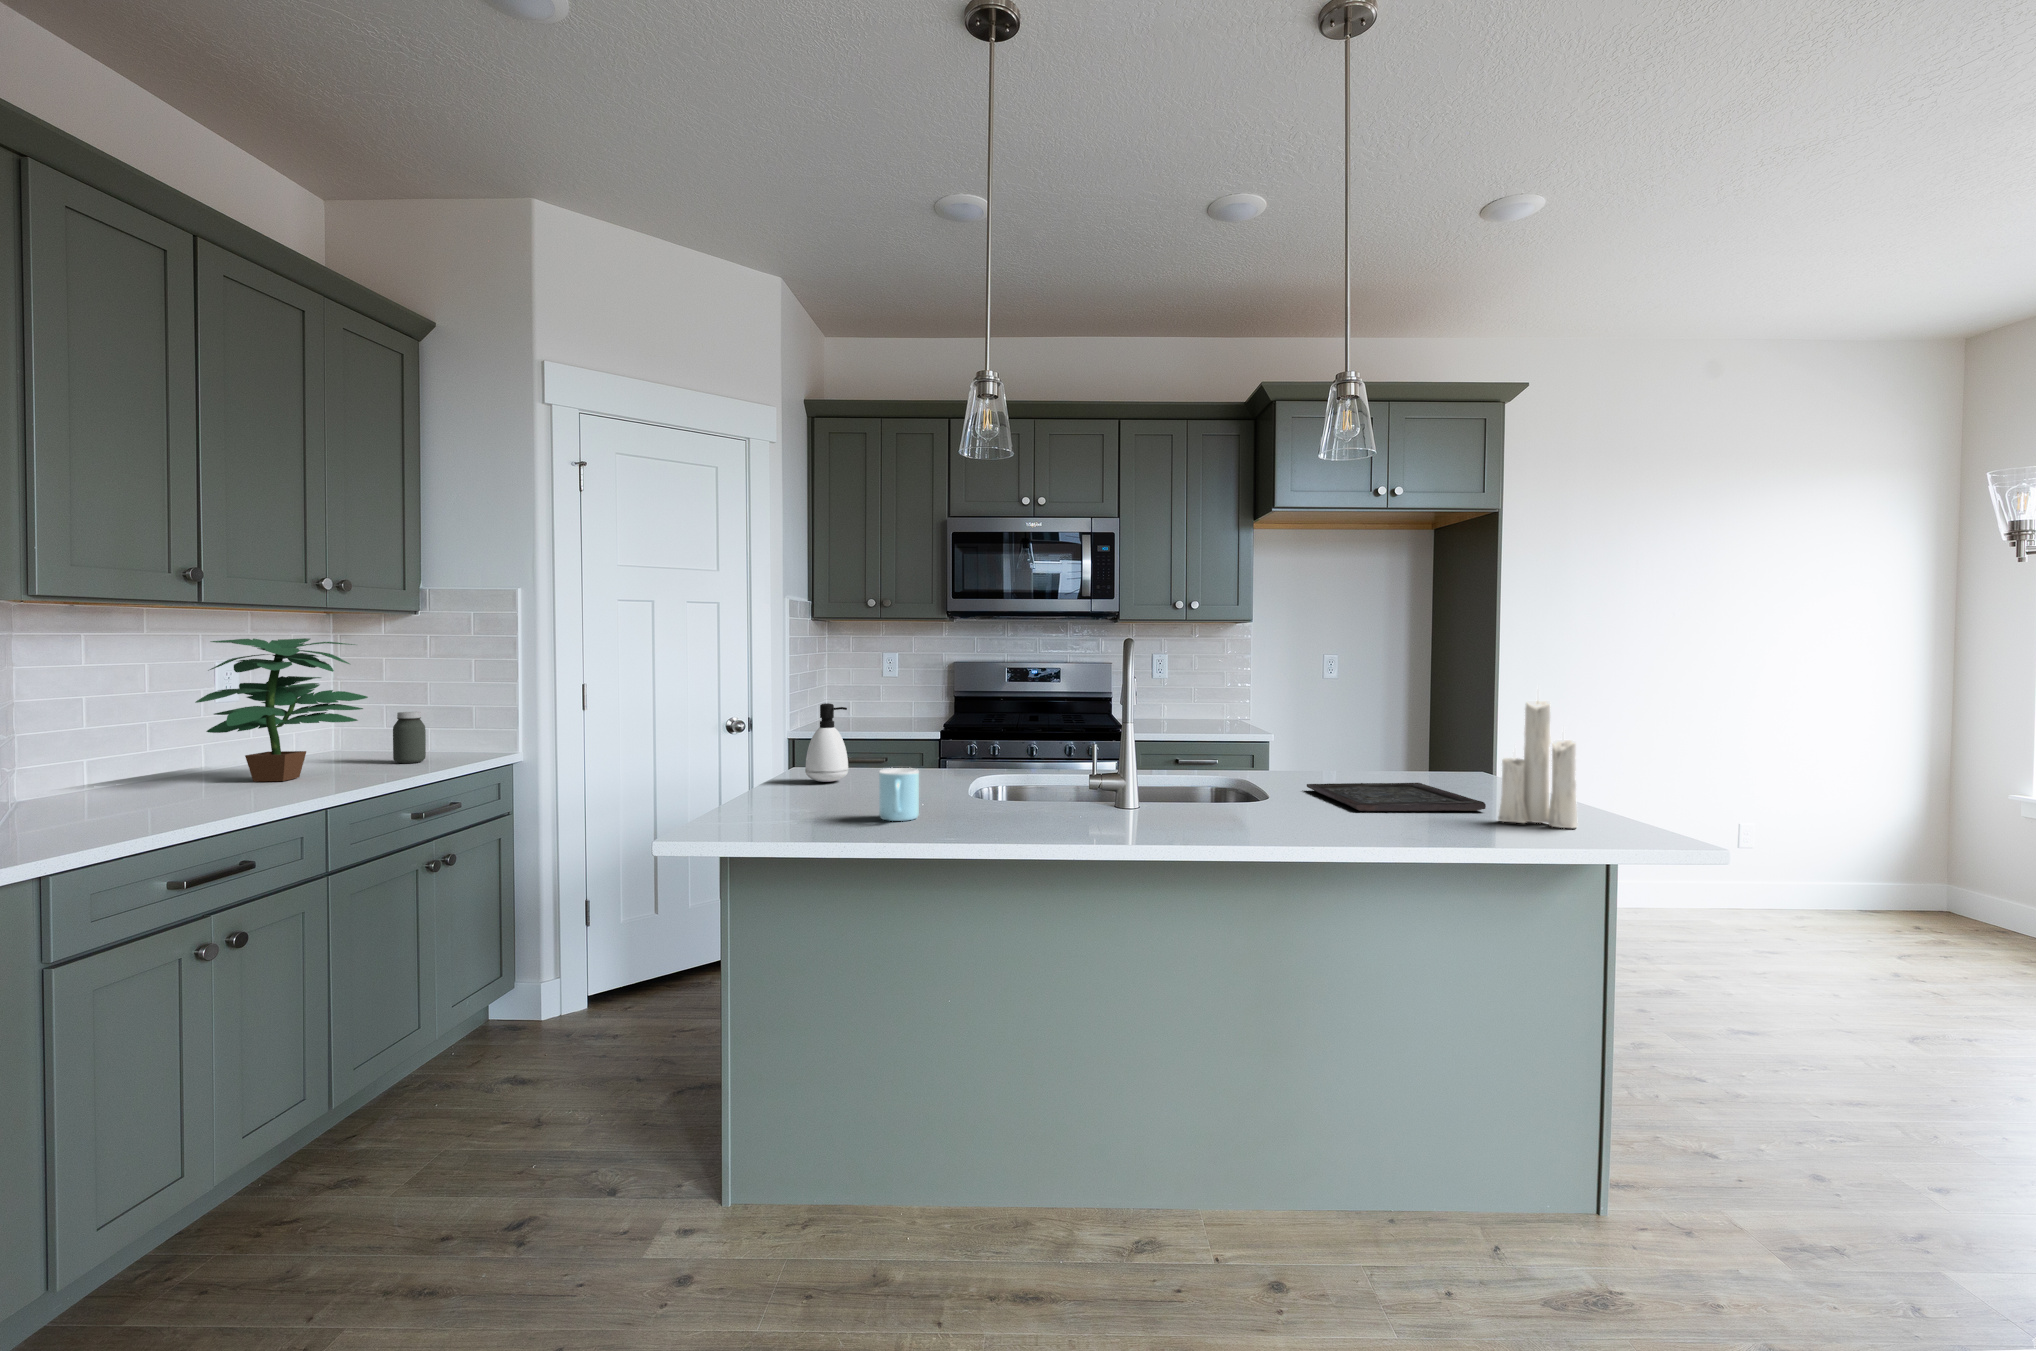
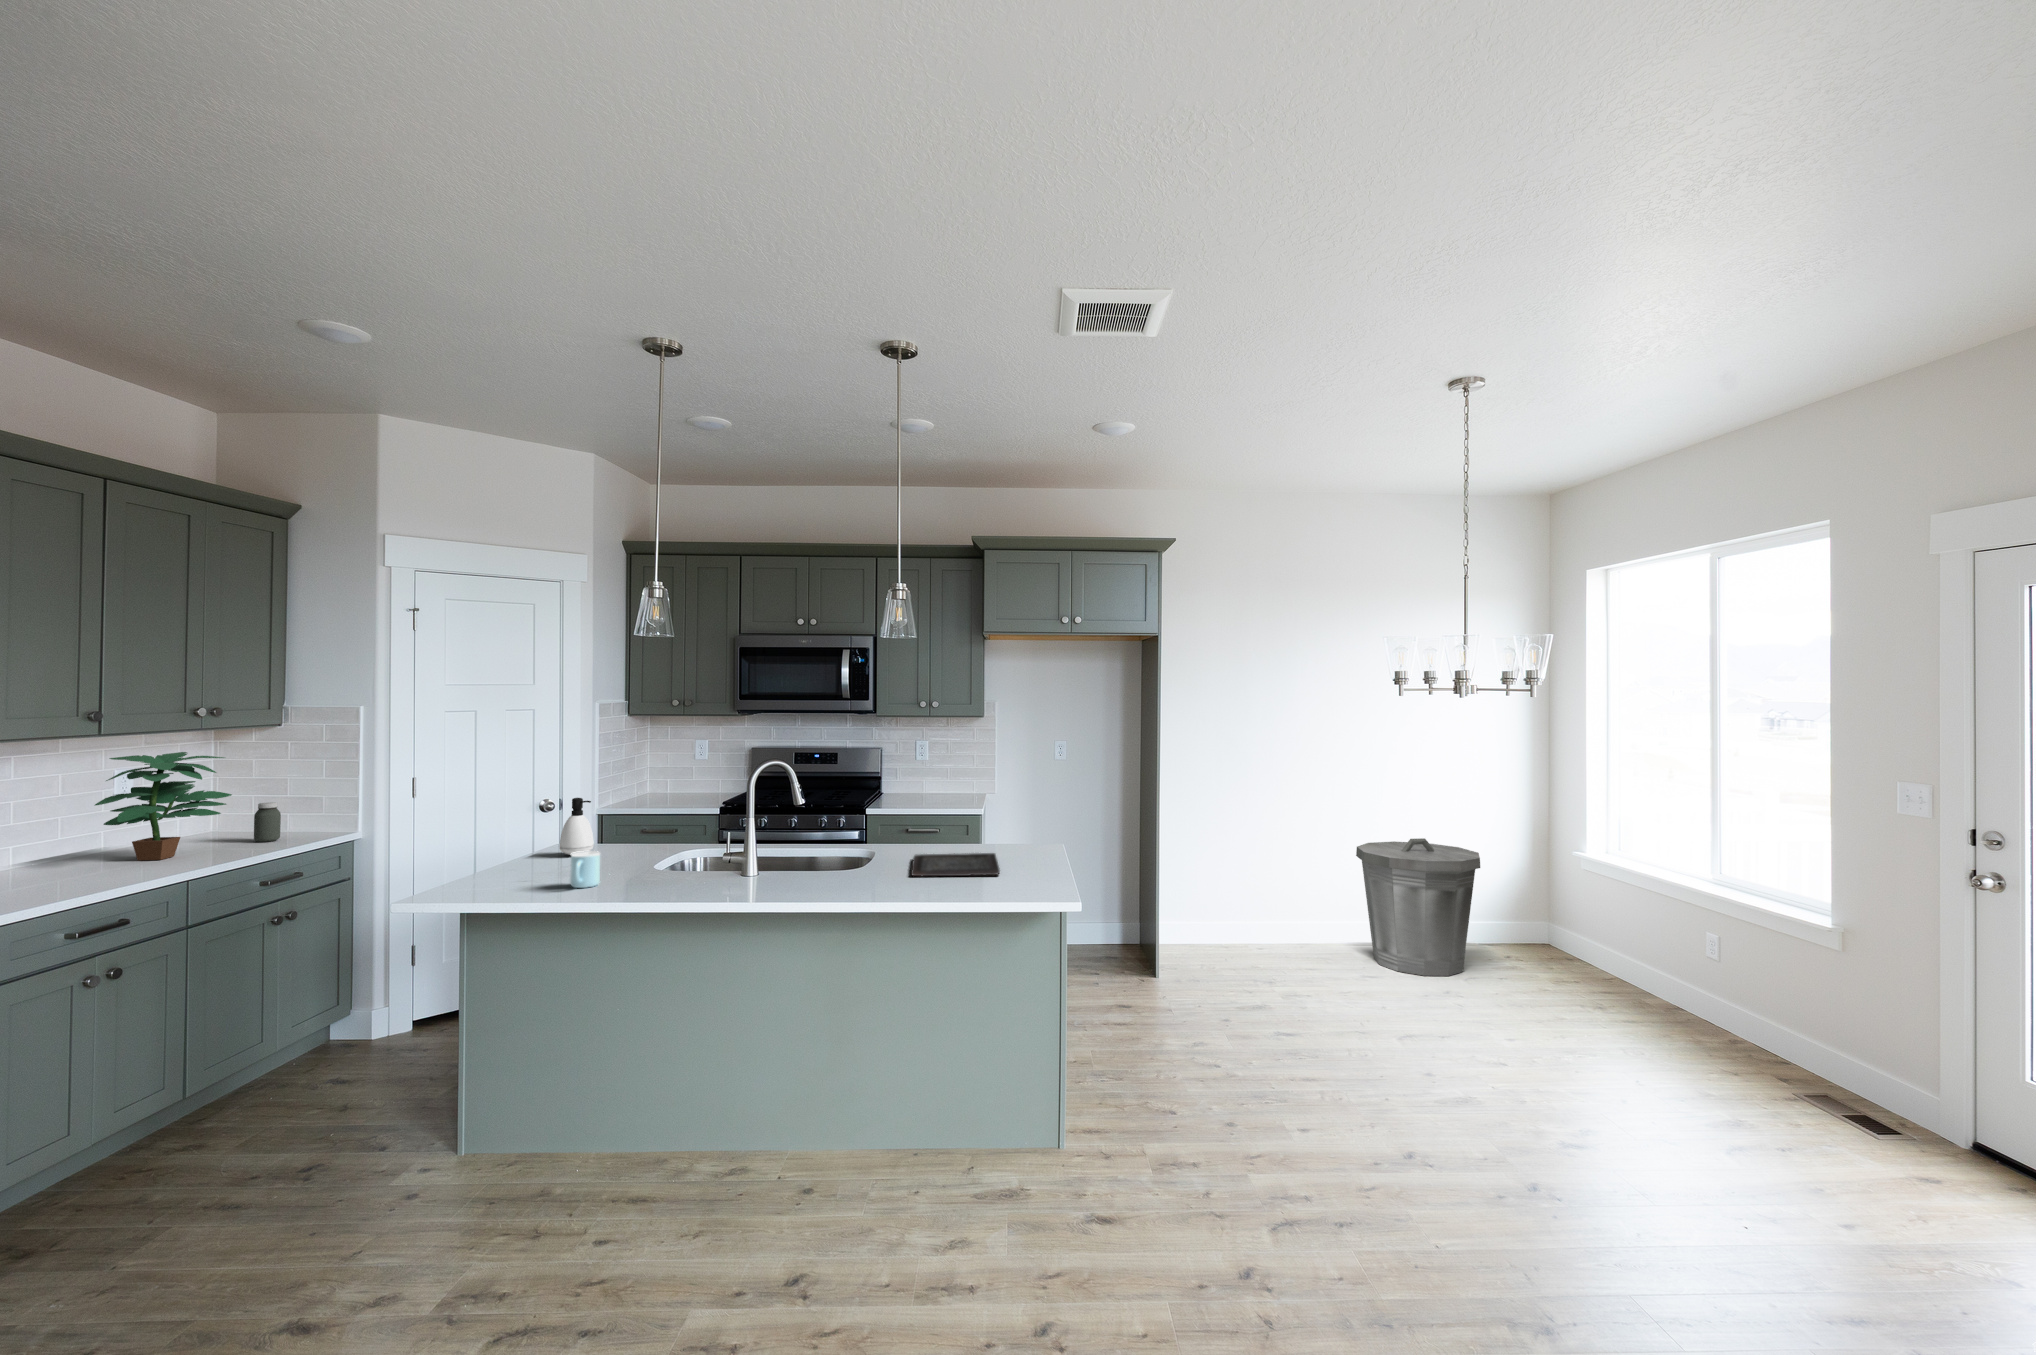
candle: present [1498,690,1578,828] -> none [990,788,1034,888]
trash can: none [1738,781,1938,959] -> present [1356,838,1480,976]

